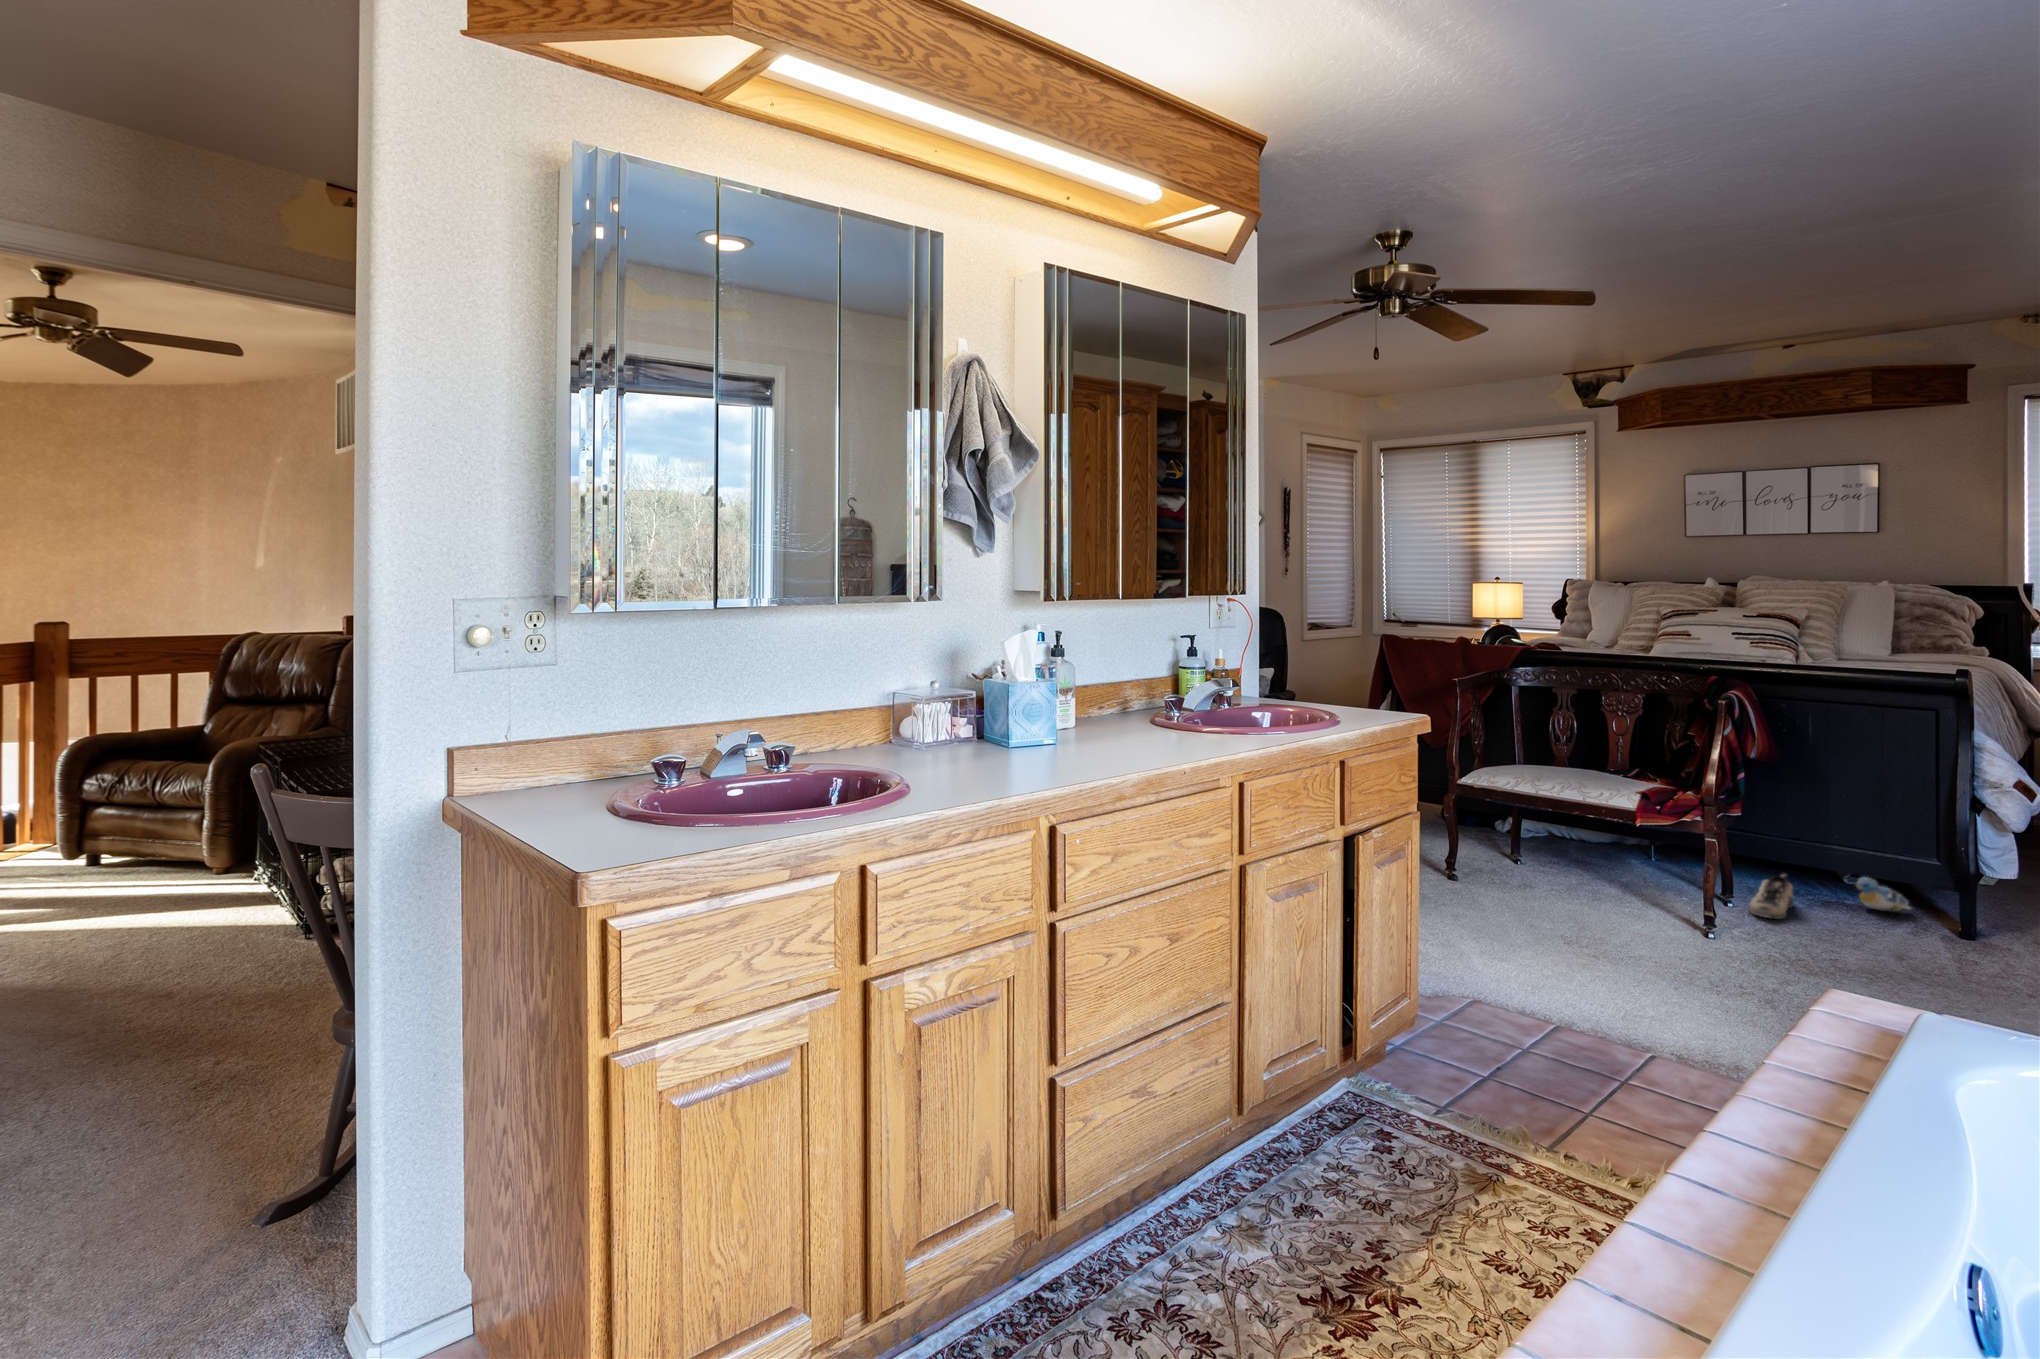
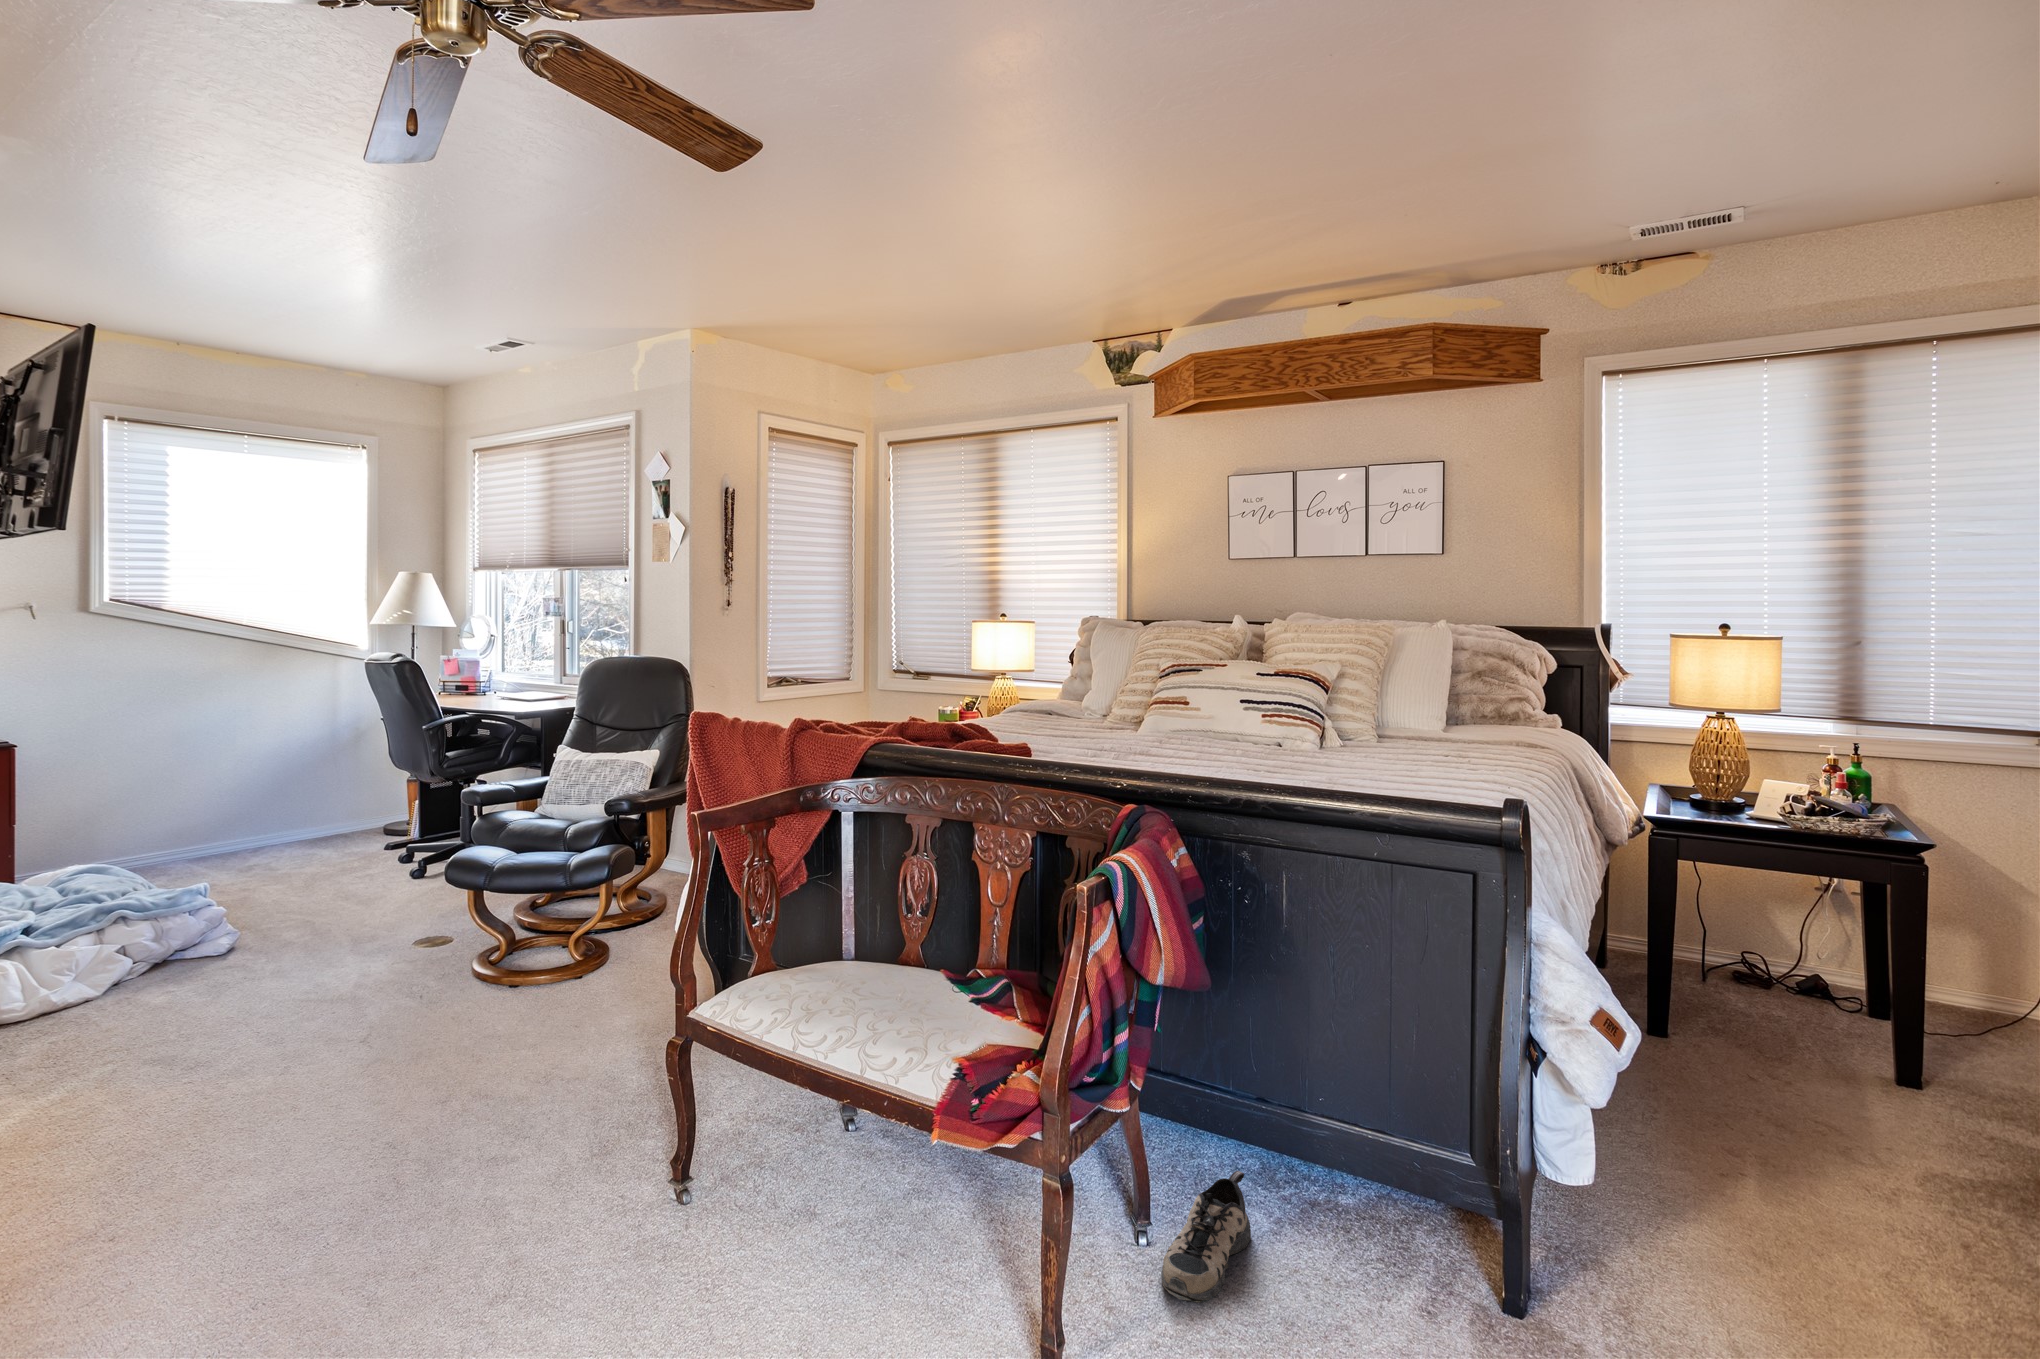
plush toy: present [1856,877,1913,912] -> none [1350,1173,1444,1247]

